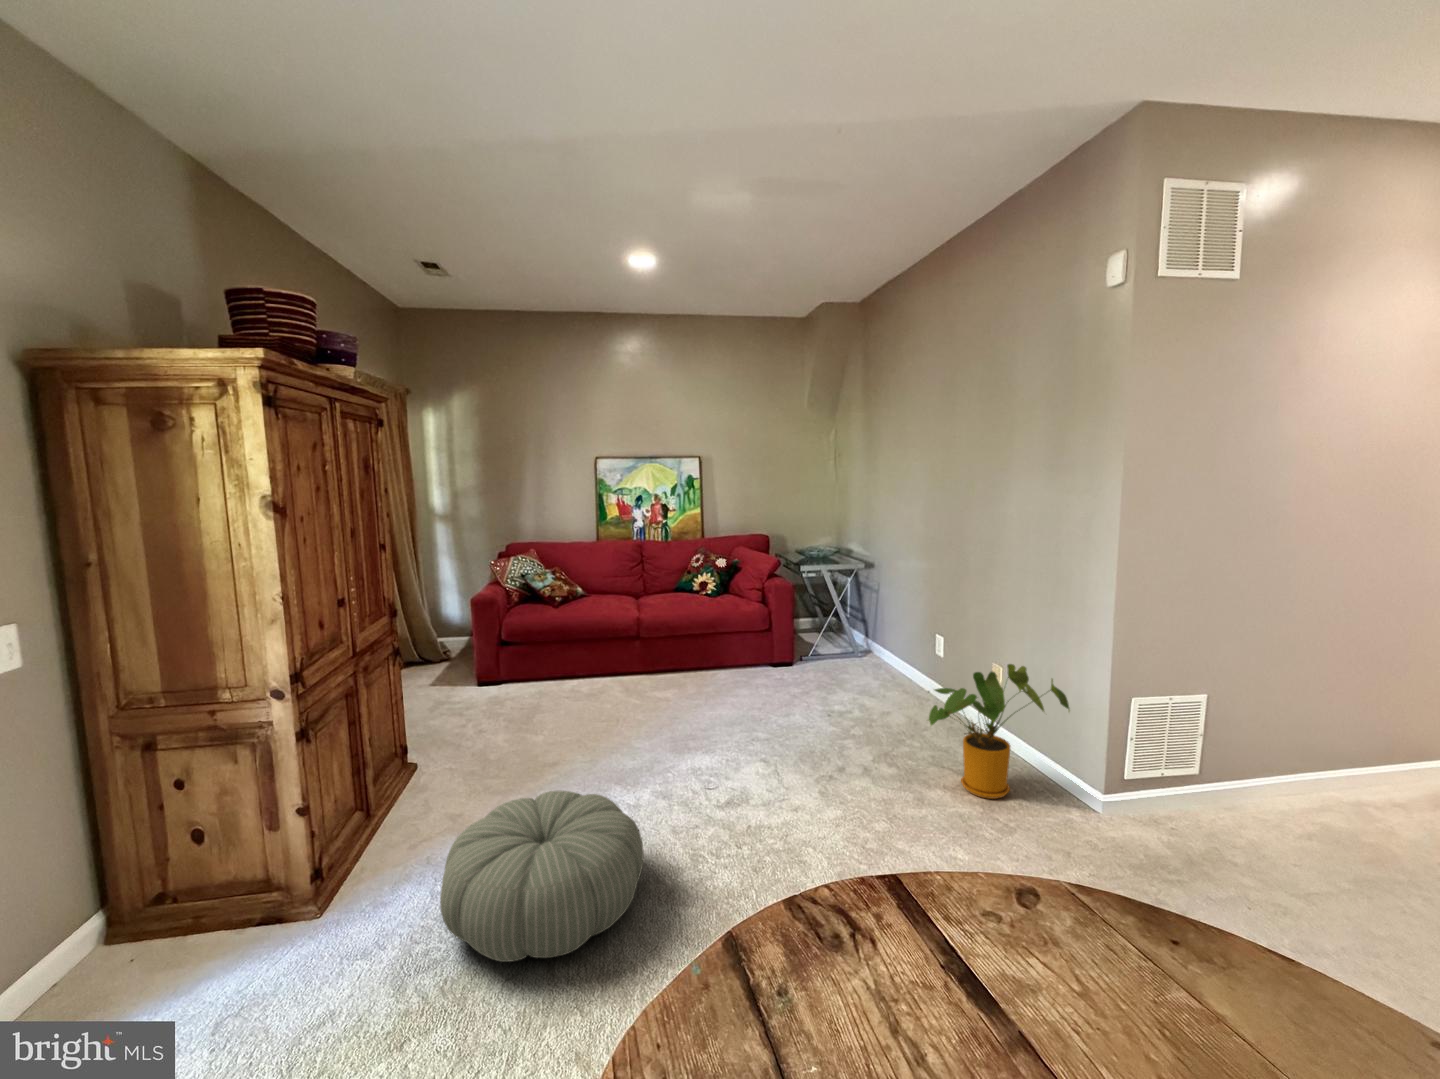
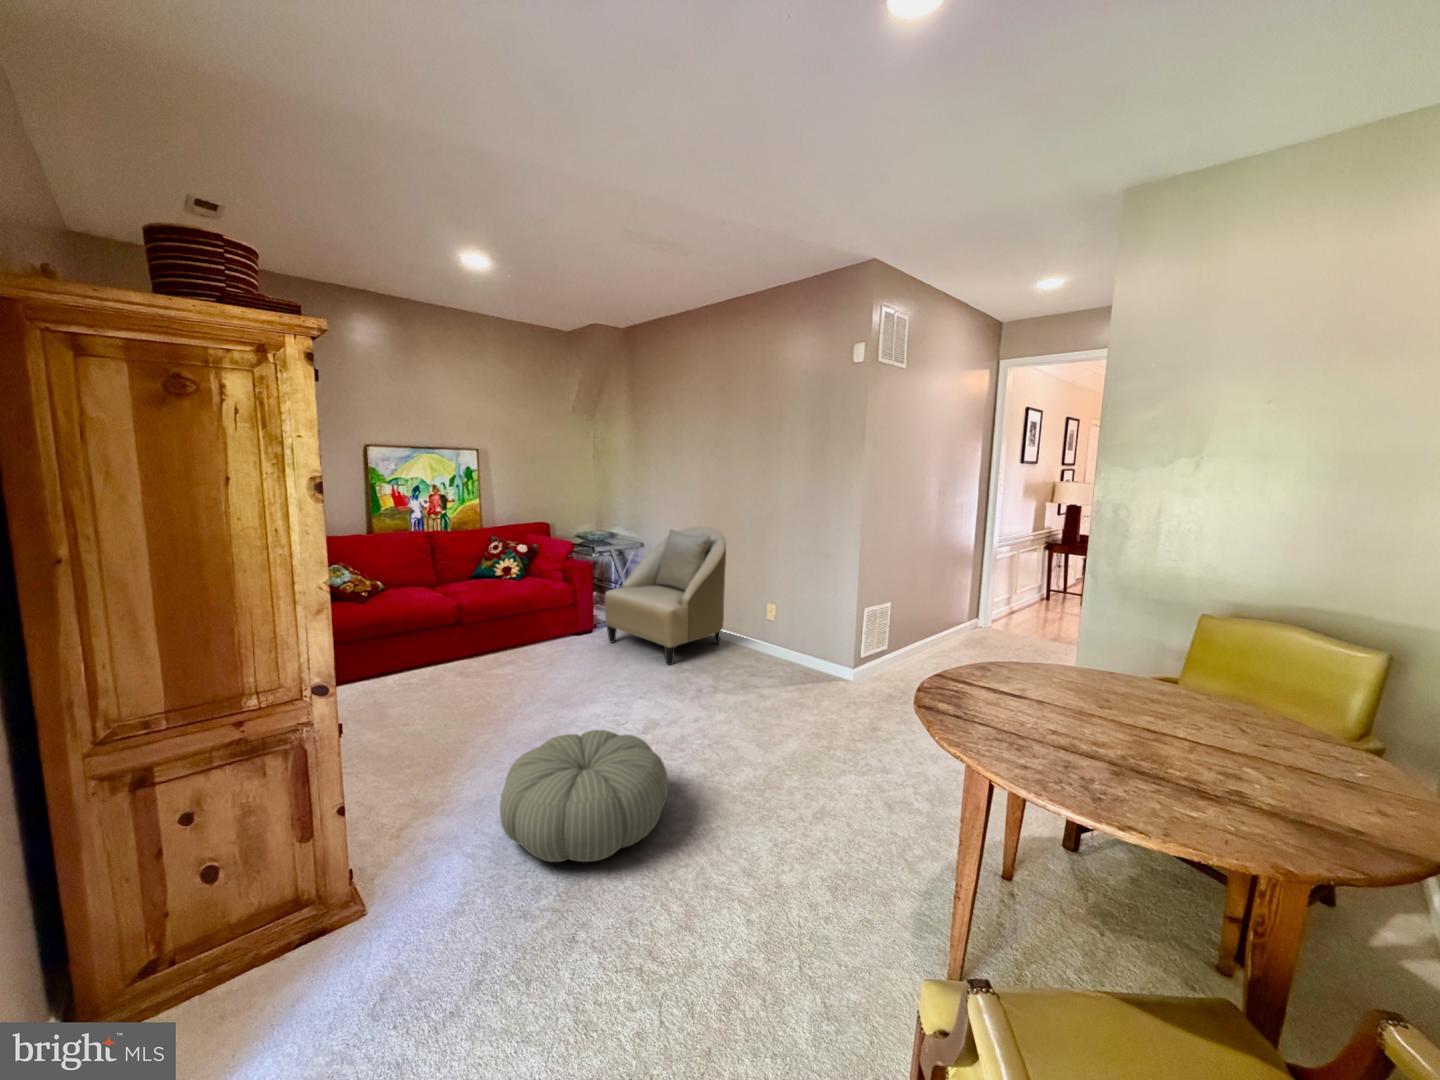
armchair: none [785,551,934,728] -> present [605,527,726,665]
house plant: present [929,664,1070,799] -> none [757,594,840,682]

